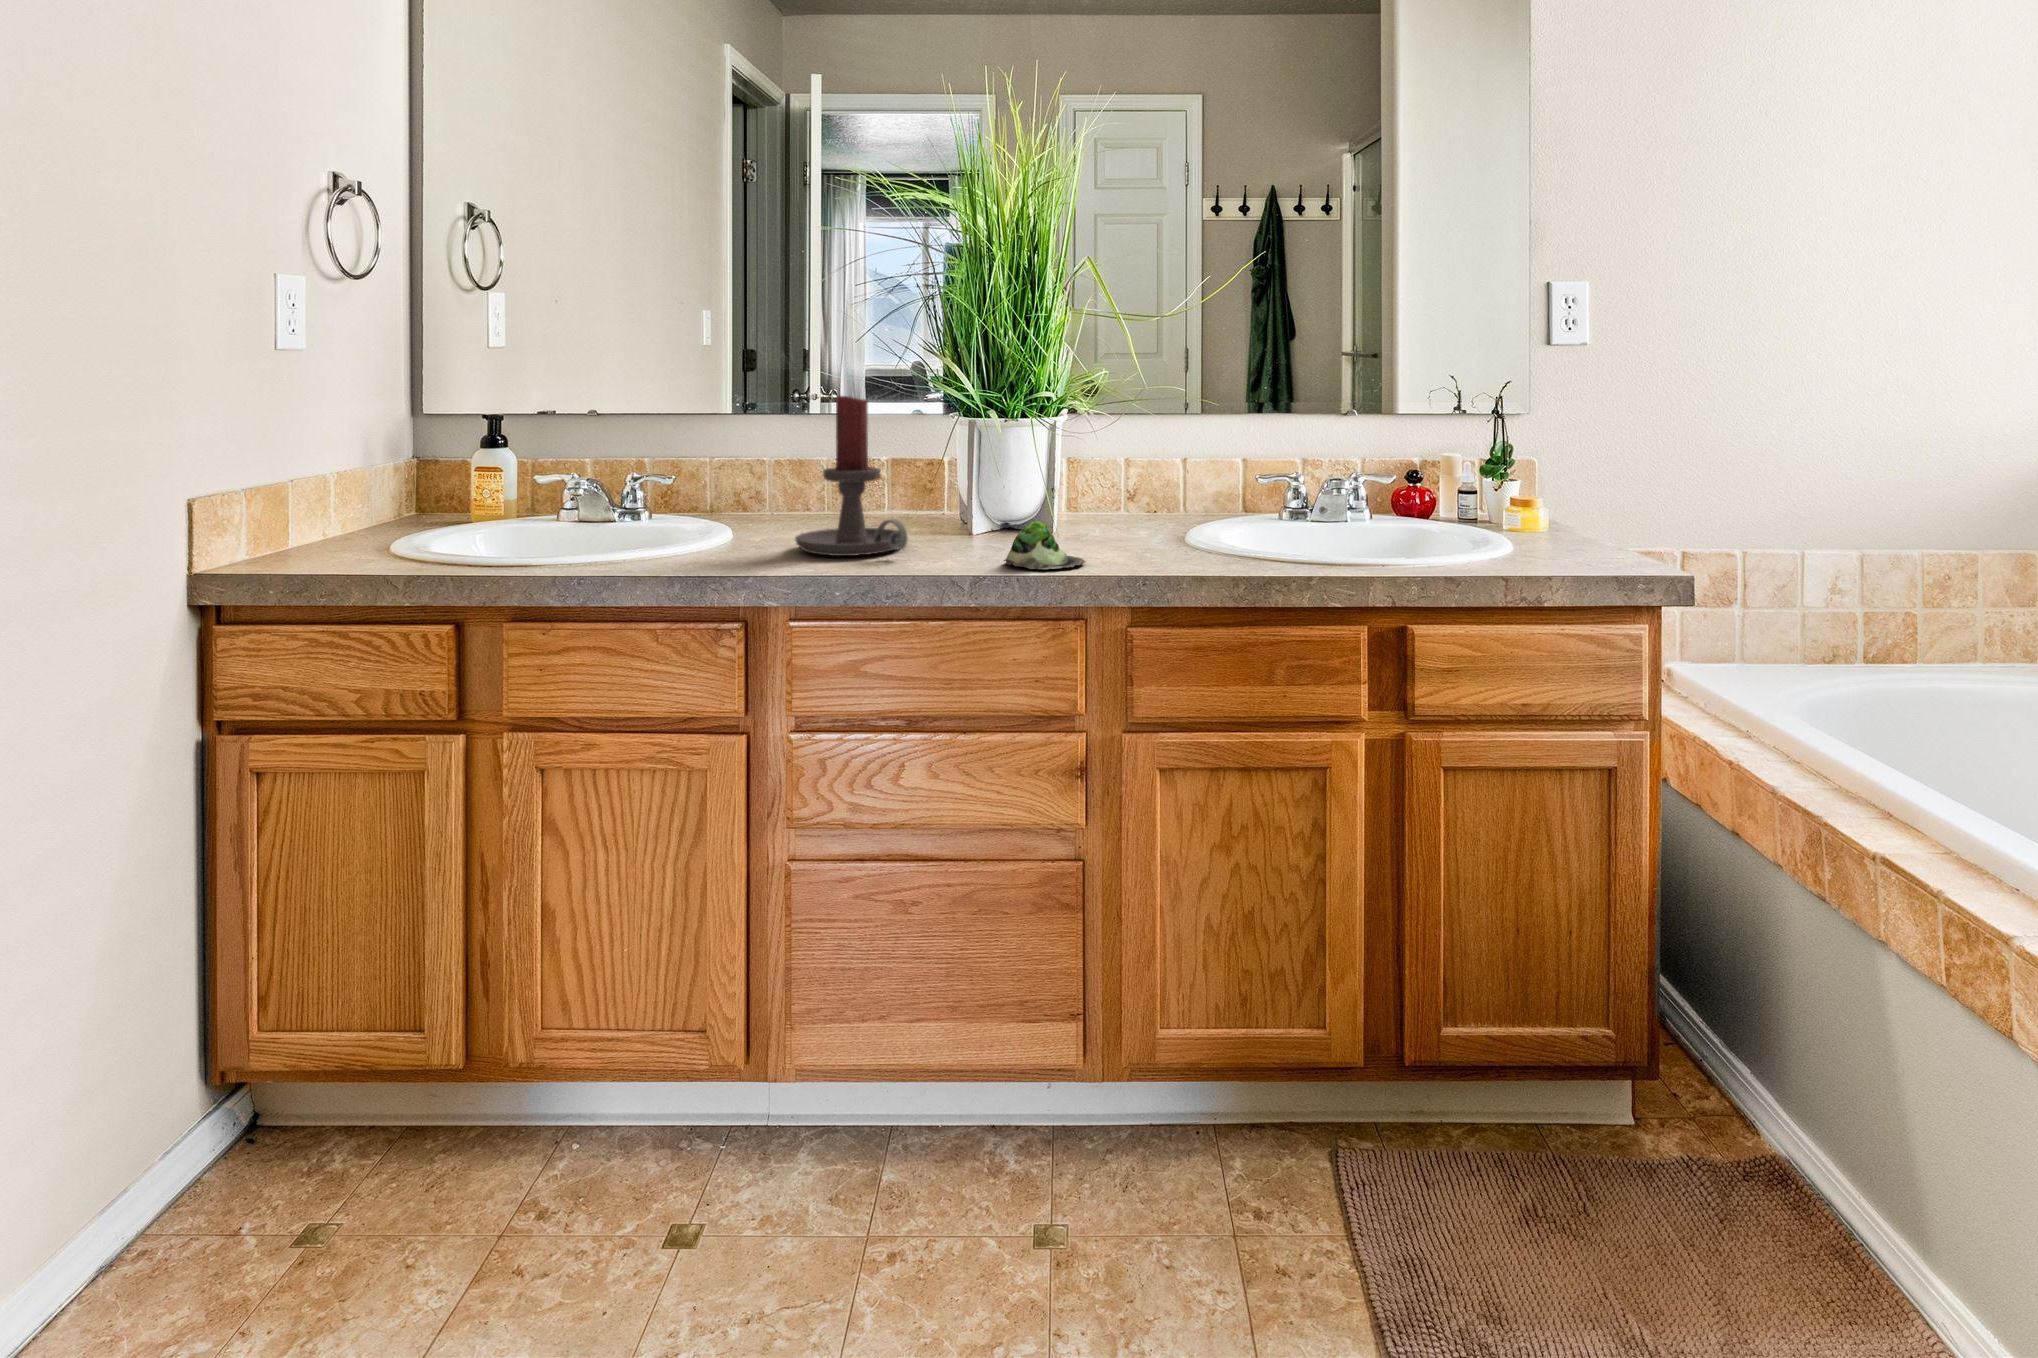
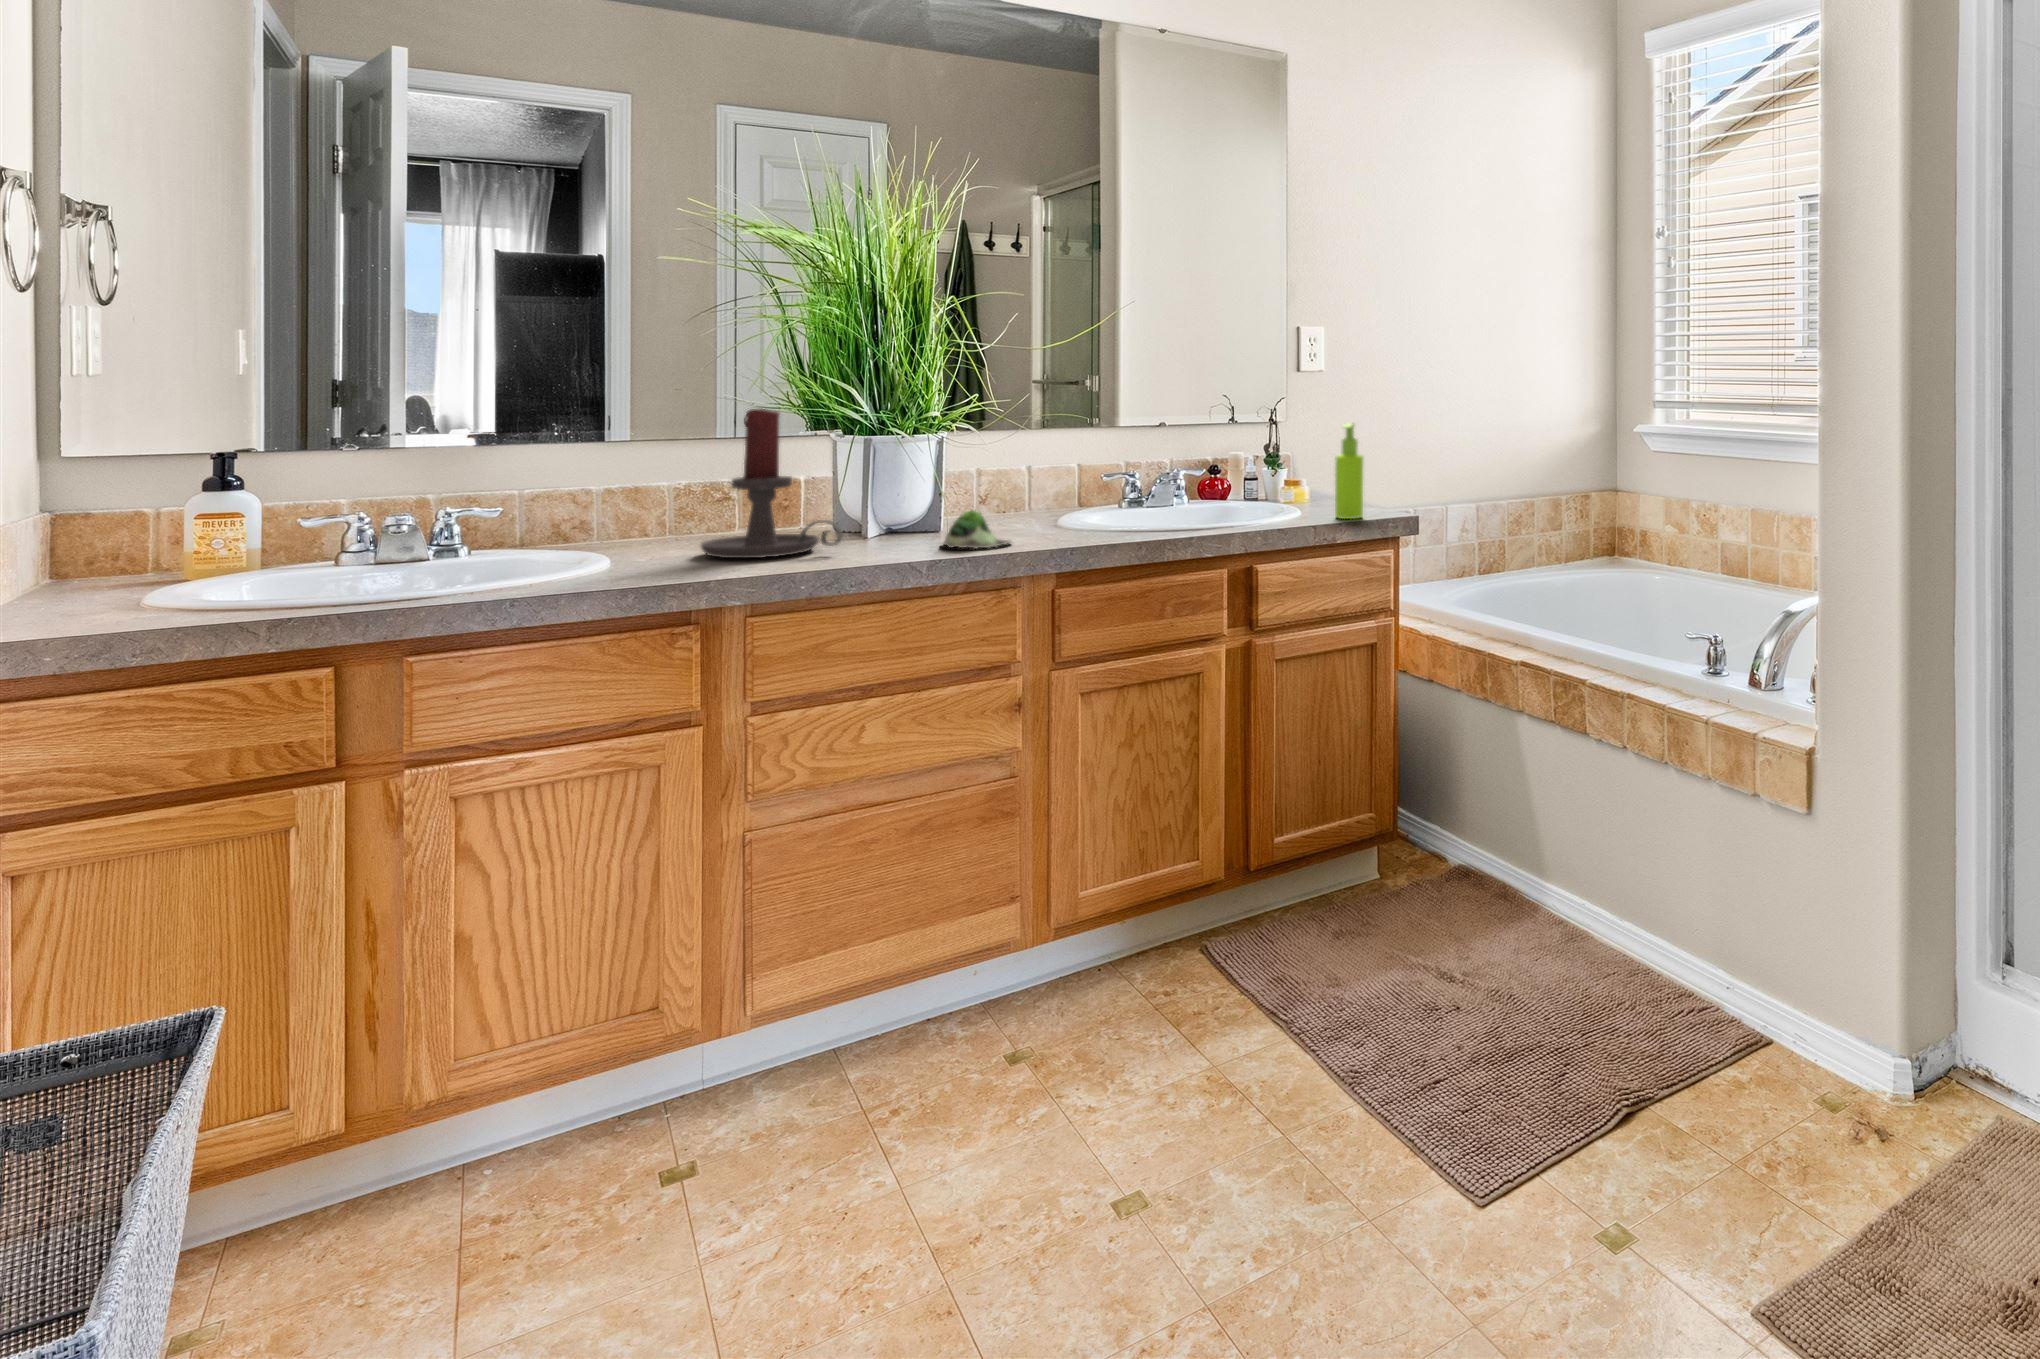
soap dispenser: none [1543,431,1588,574] -> present [1335,423,1363,519]

